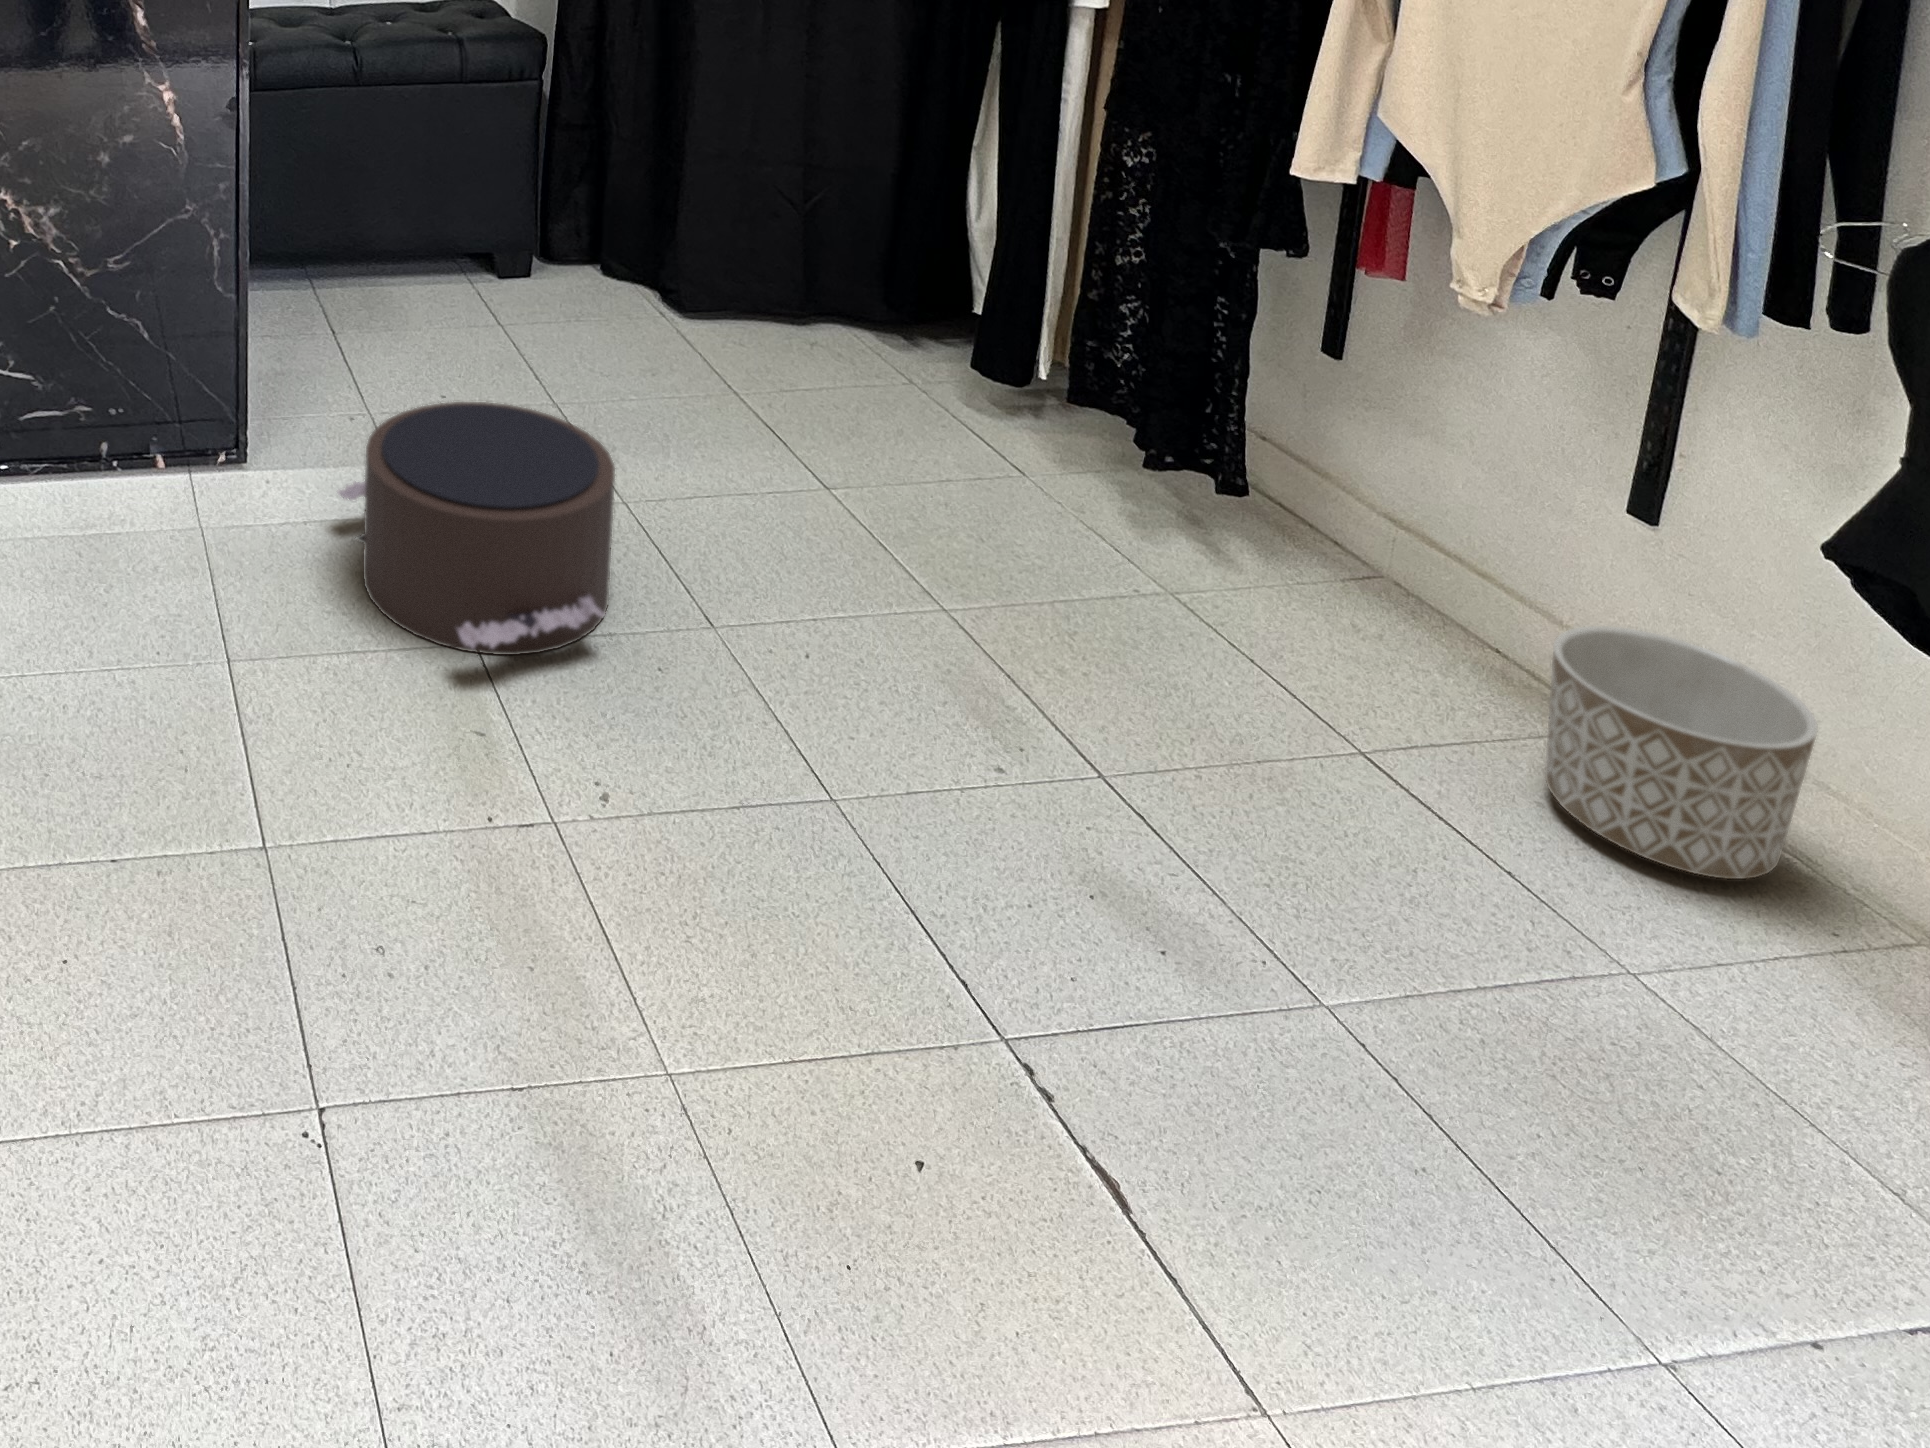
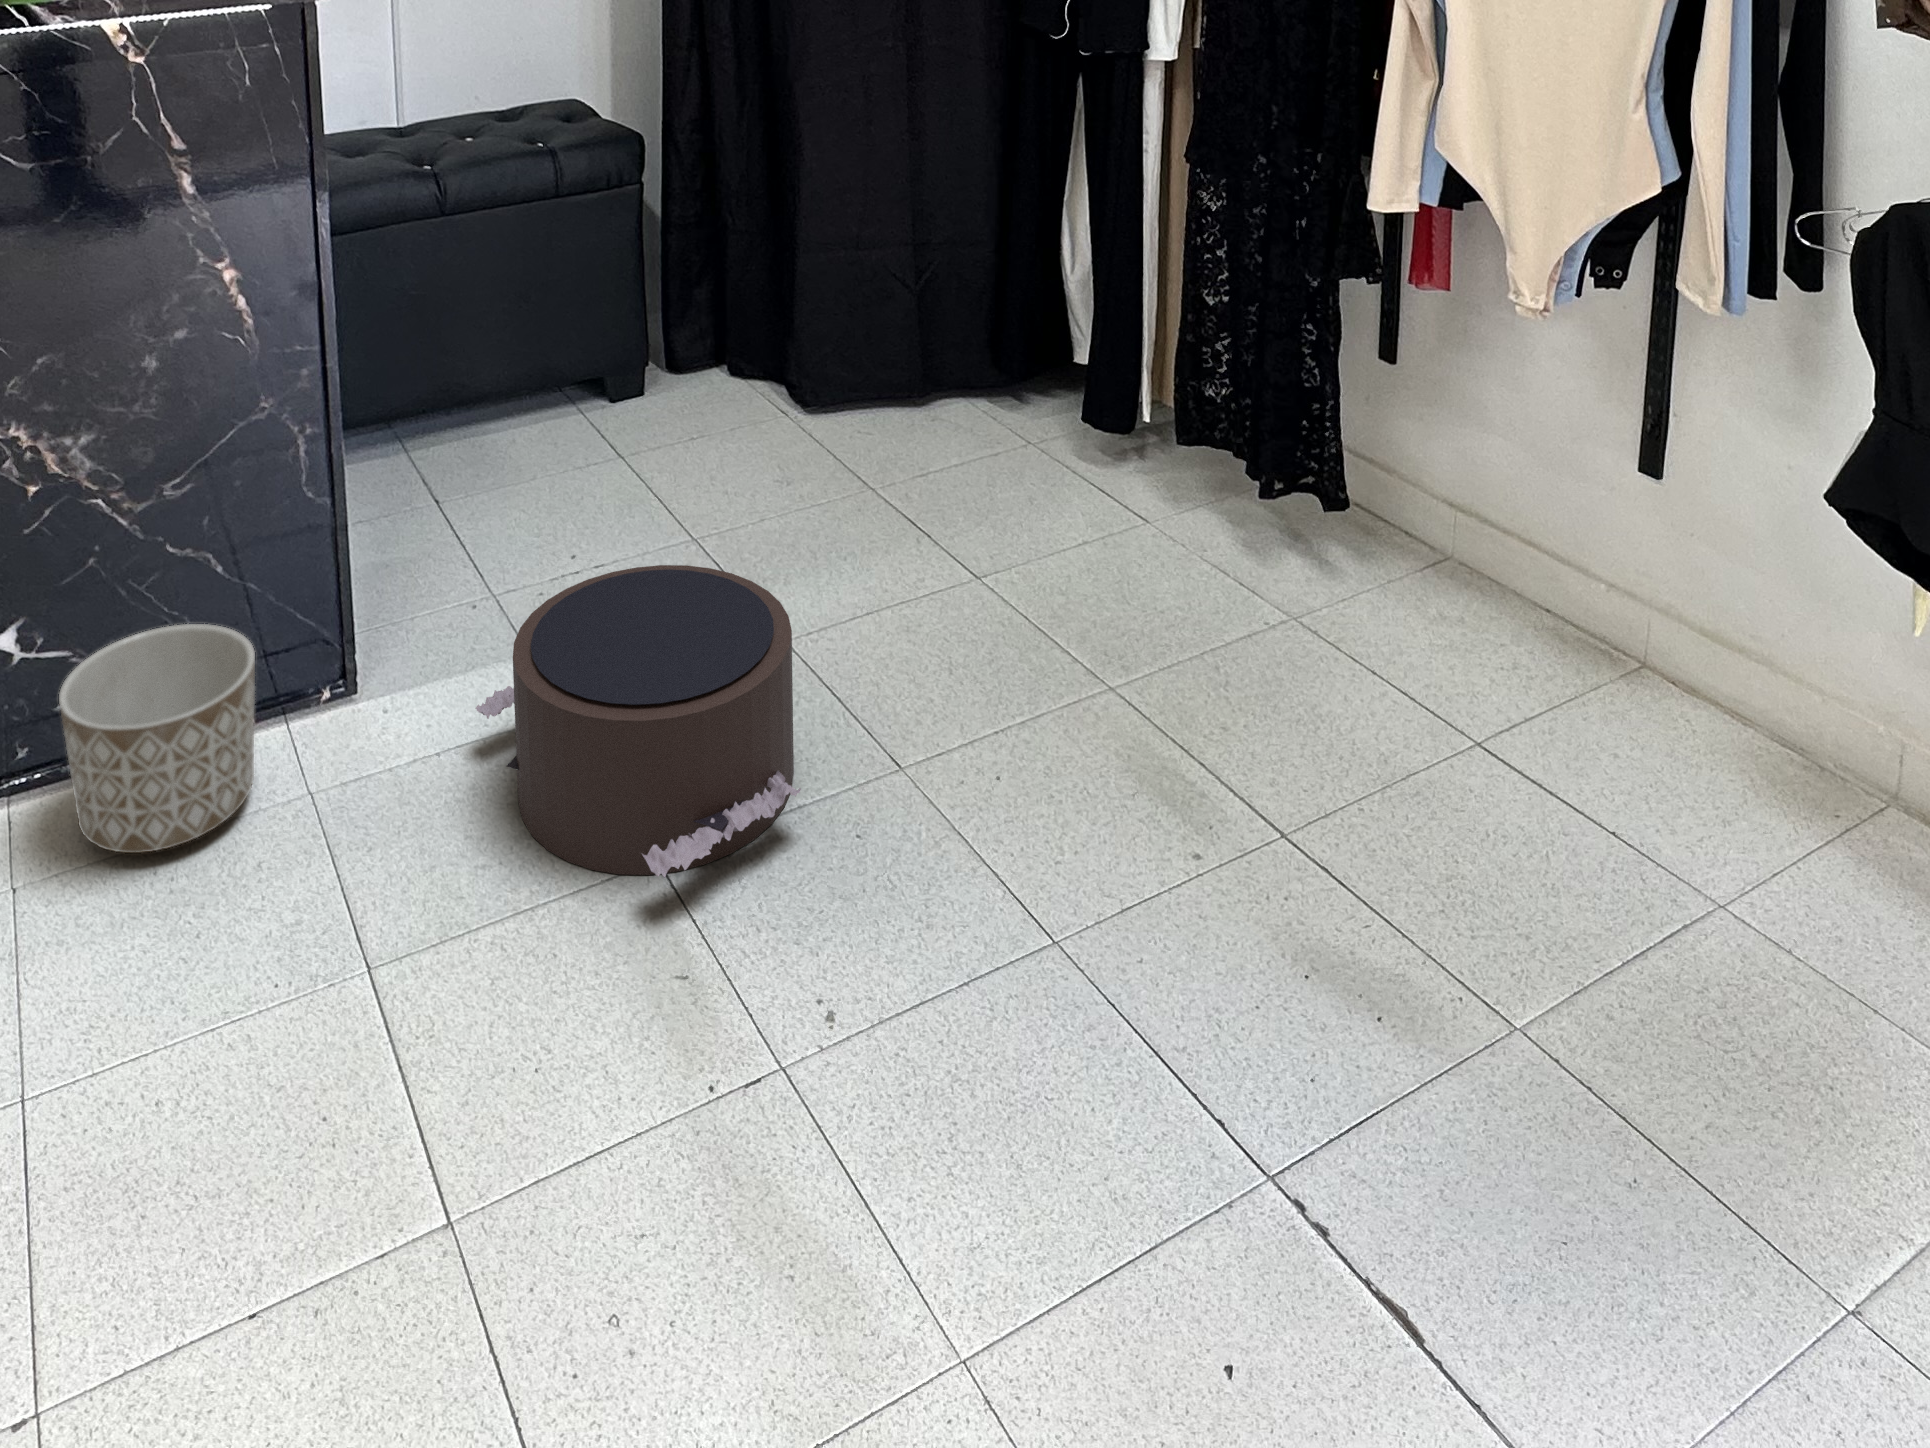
planter: present [1545,626,1818,879] -> present [59,624,255,853]

